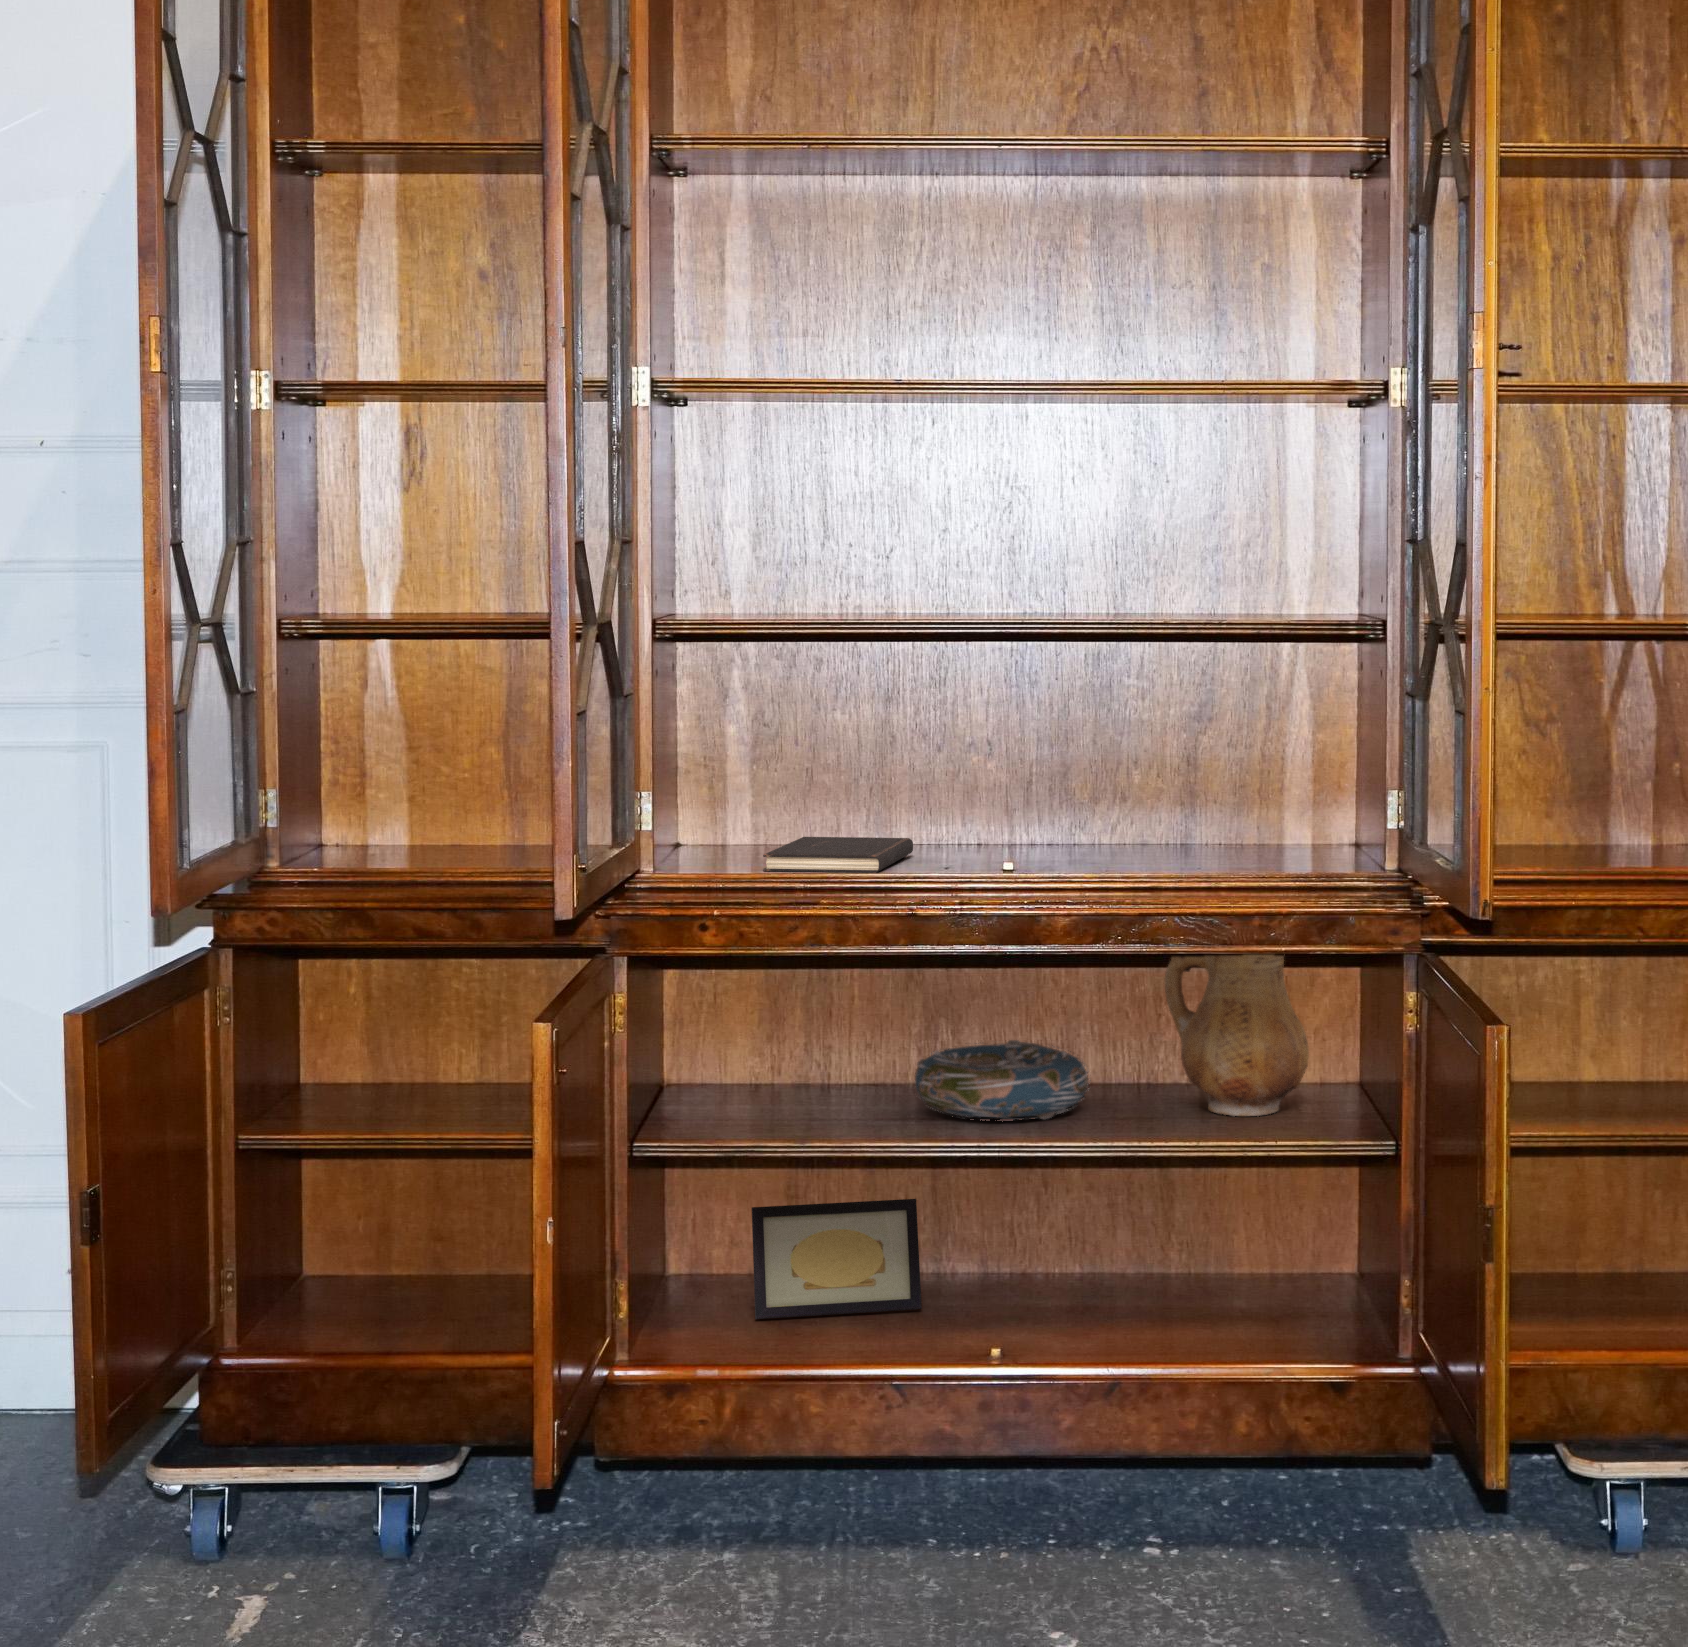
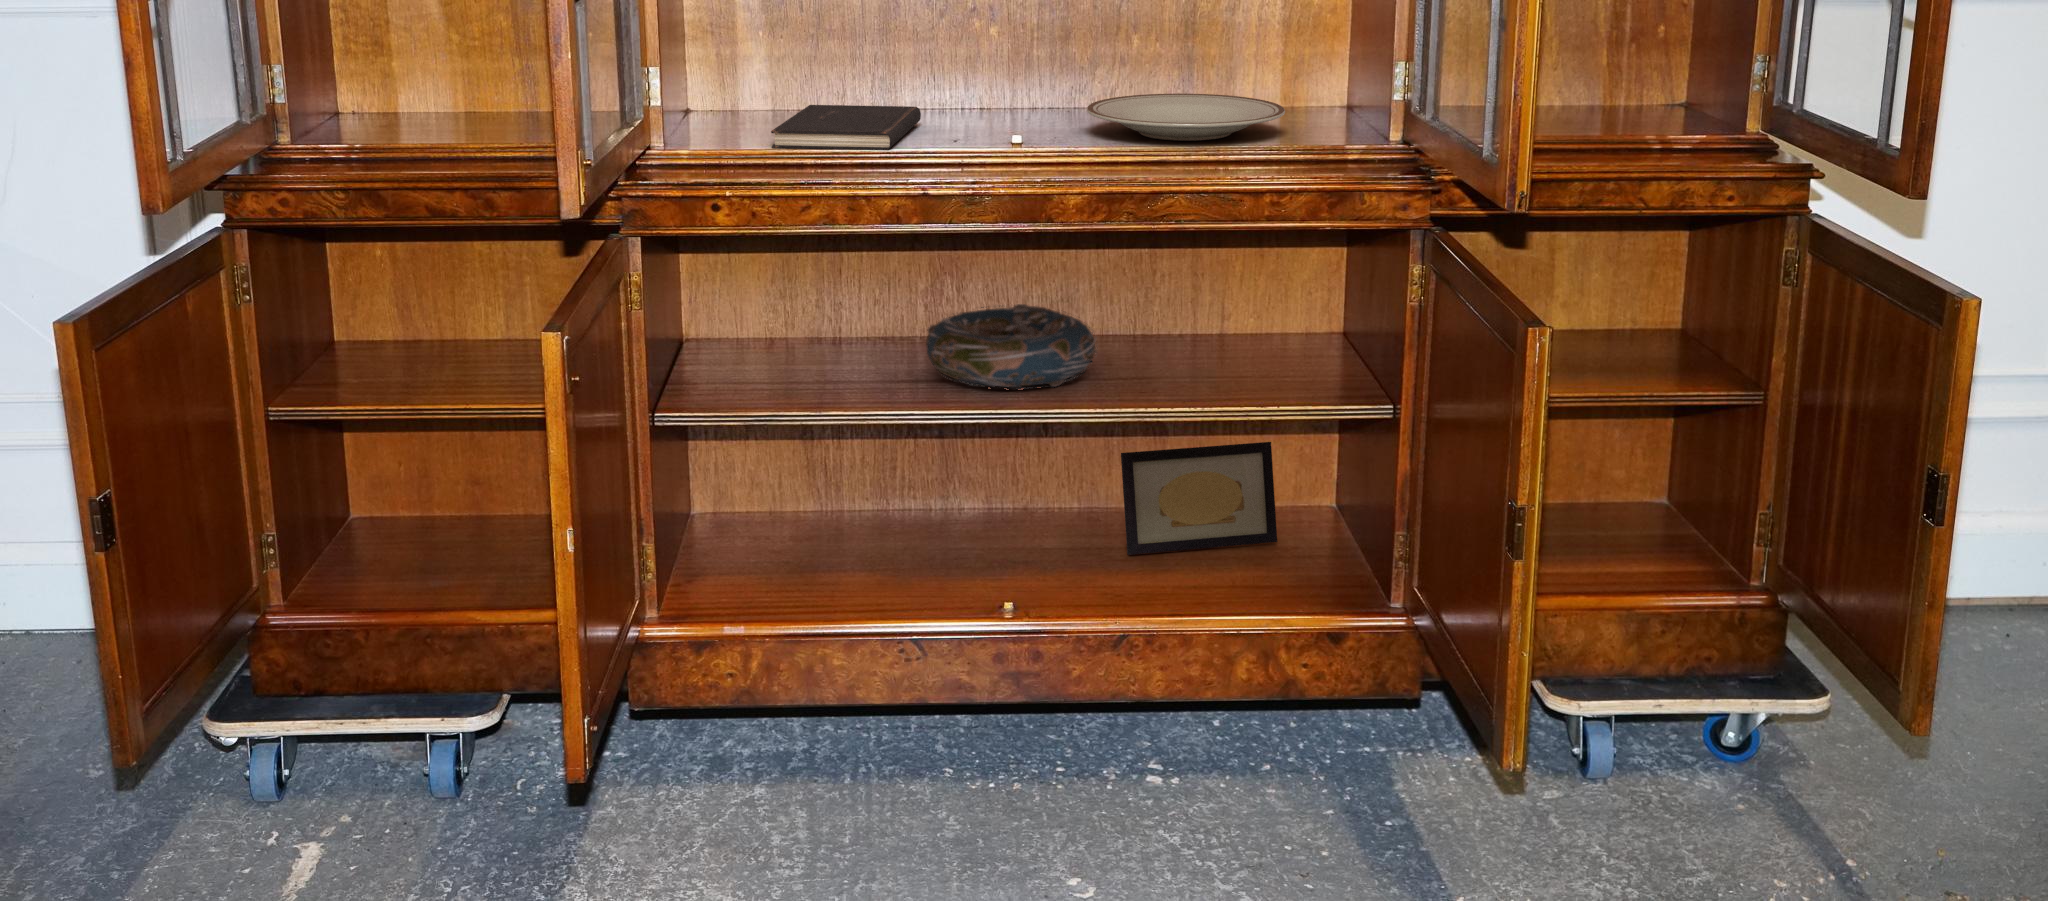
plate: none [1076,827,1272,867] -> present [1087,94,1285,141]
ceramic pitcher: present [1165,955,1309,1116] -> none [1171,193,1311,382]
picture frame: present [752,1199,922,1319] -> present [1121,442,1277,555]

